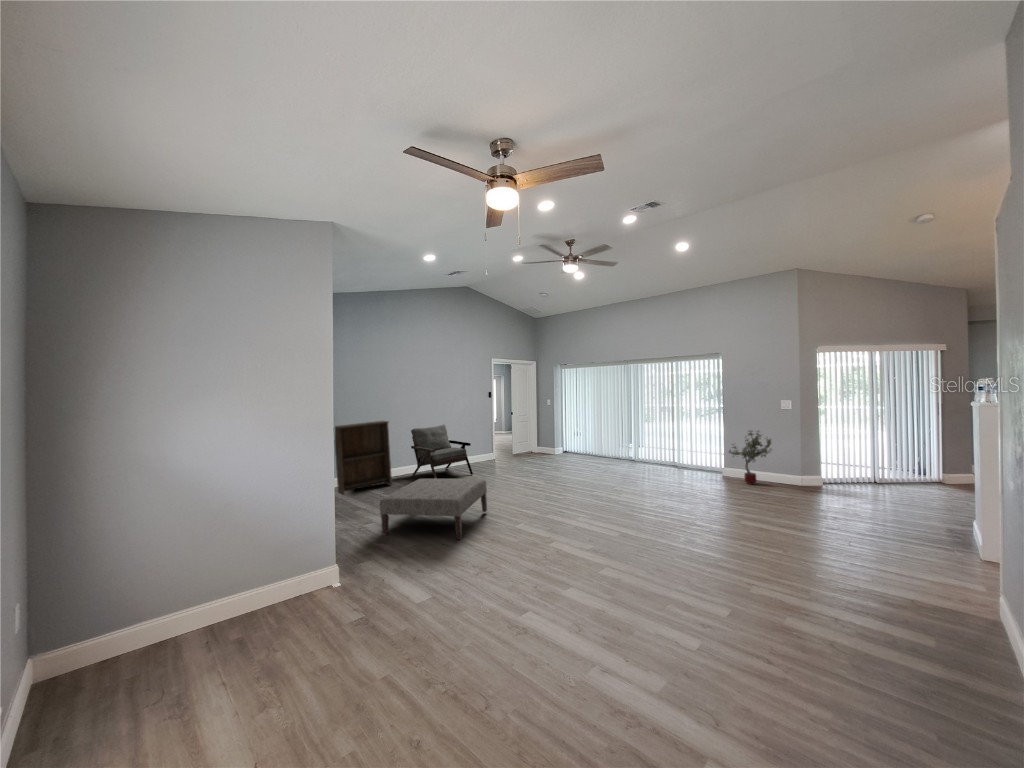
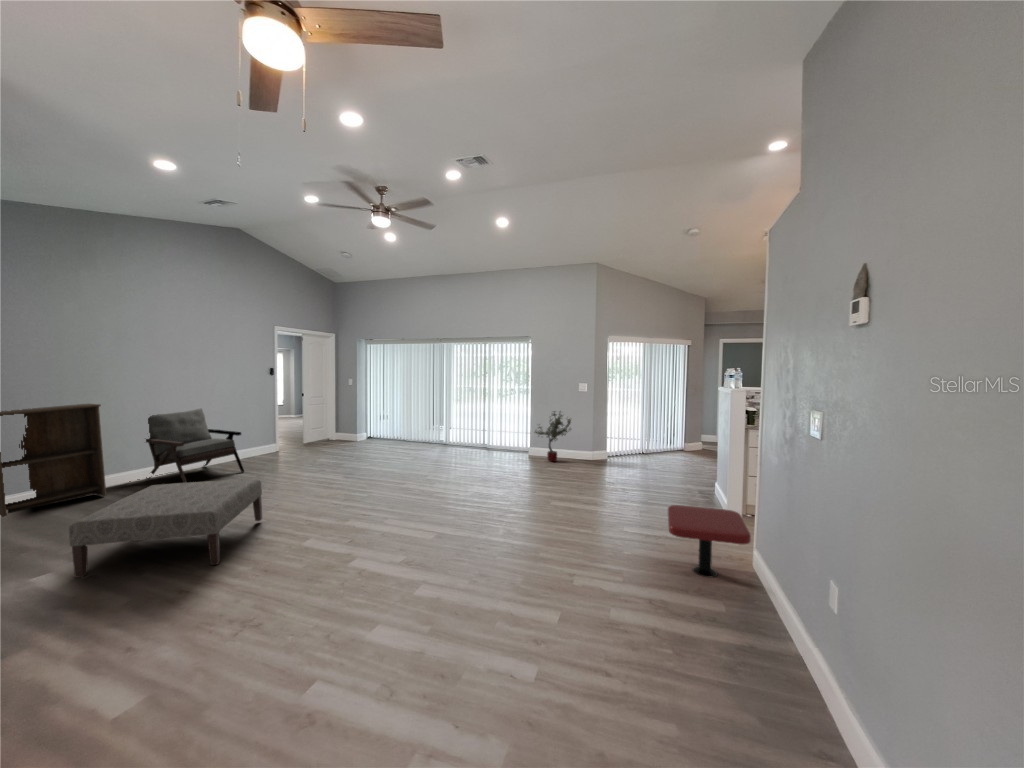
pedestal table: none [878,539,1000,628] -> present [668,505,751,577]

